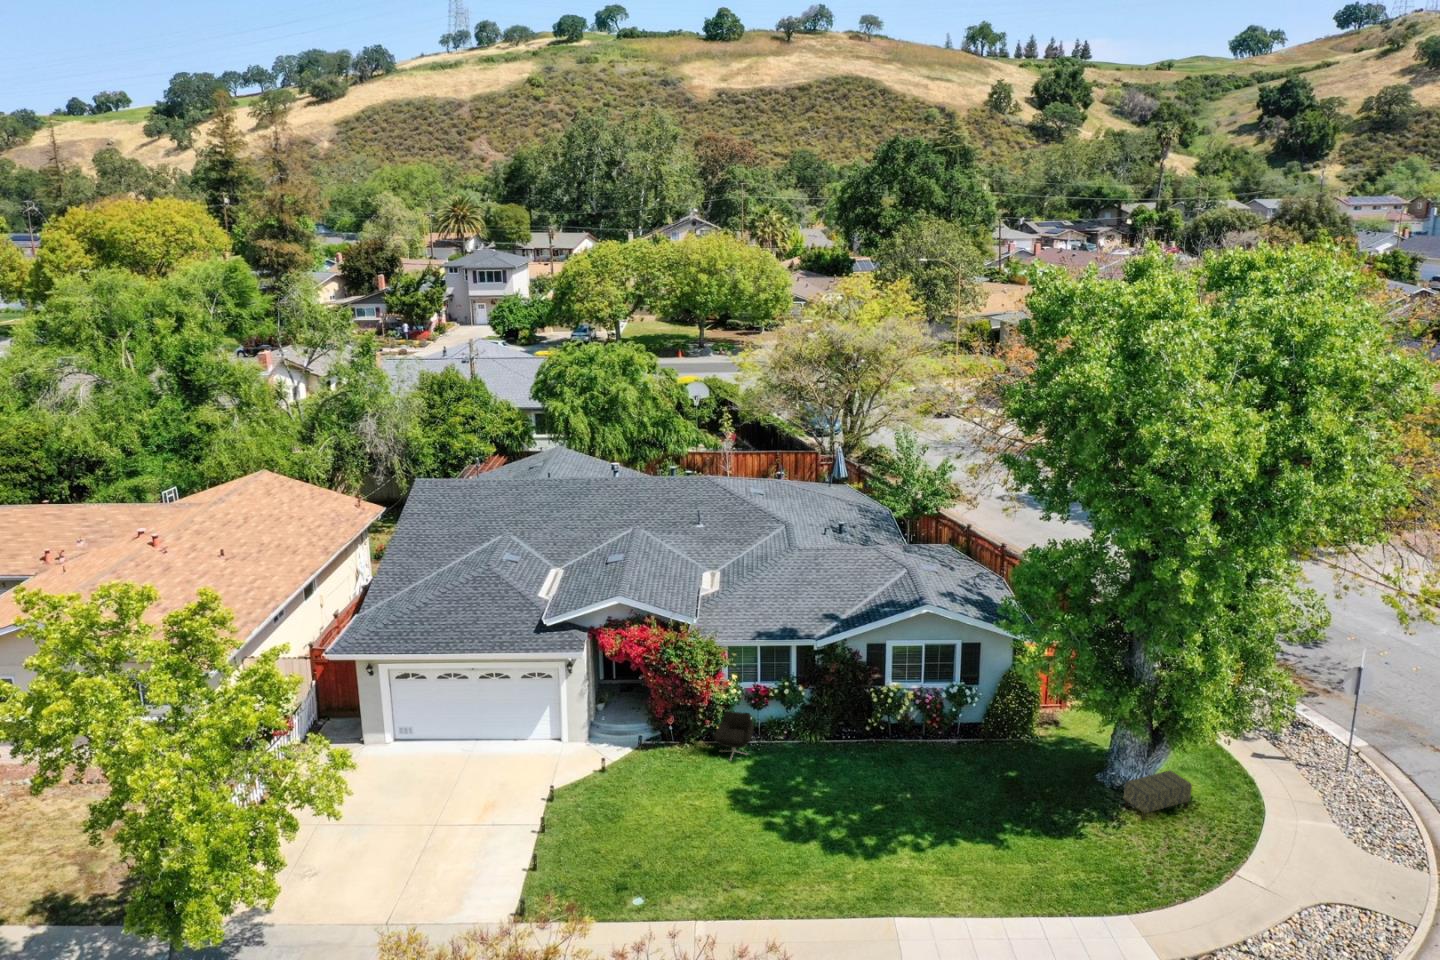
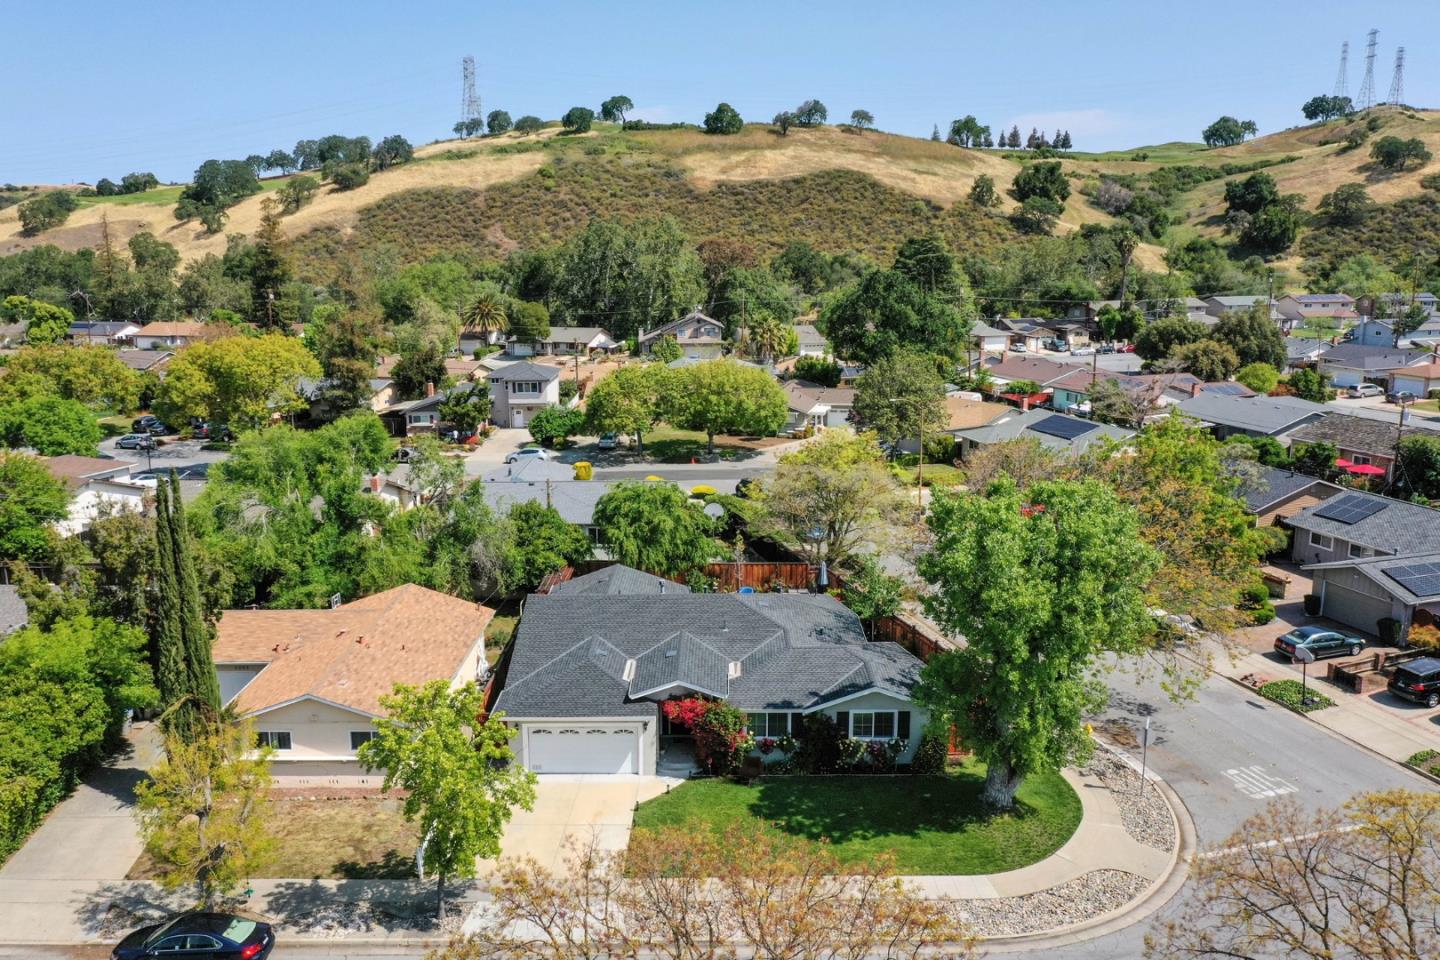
bench: present [1123,771,1192,820] -> none [996,793,1038,824]

